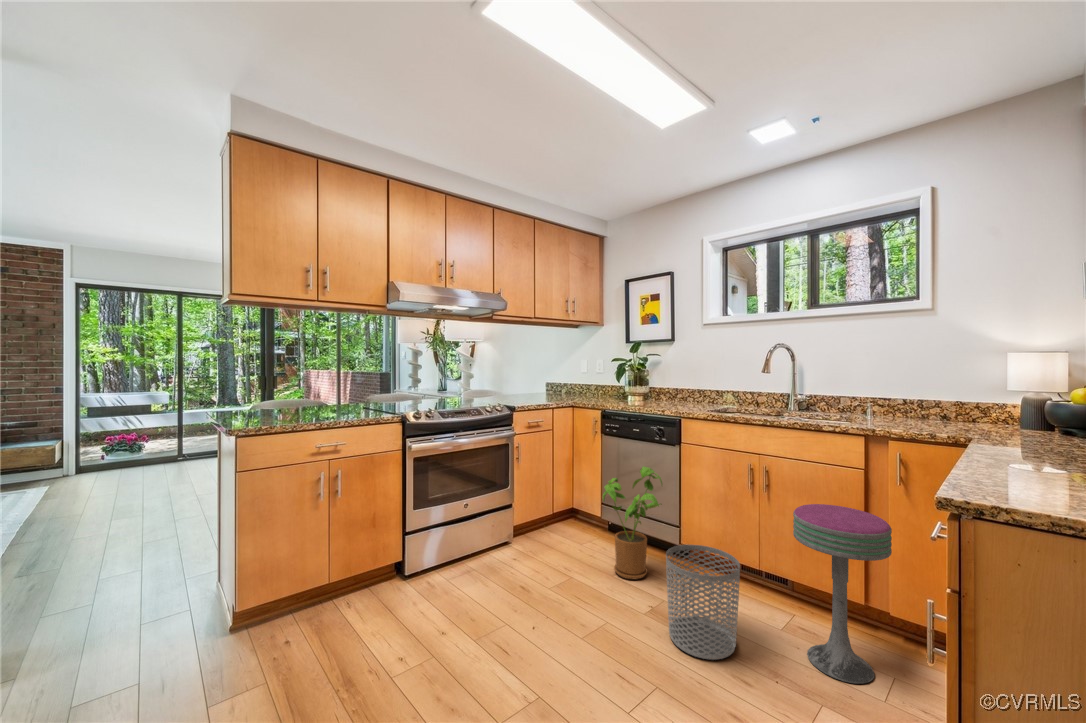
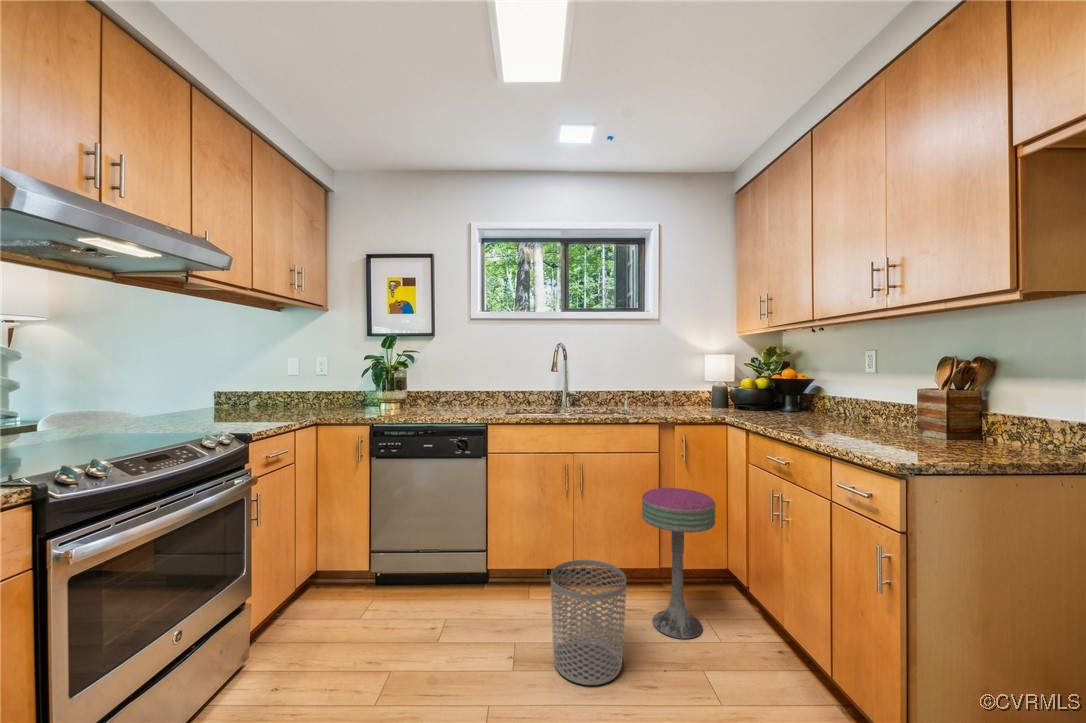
house plant: present [603,467,662,579] -> none [416,489,503,635]

